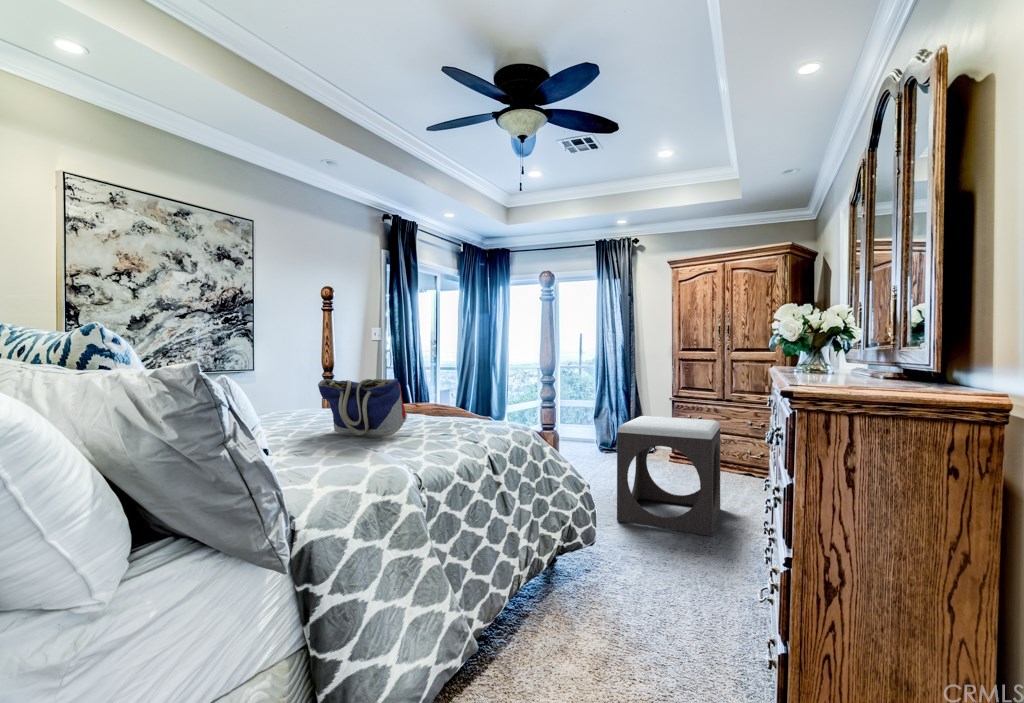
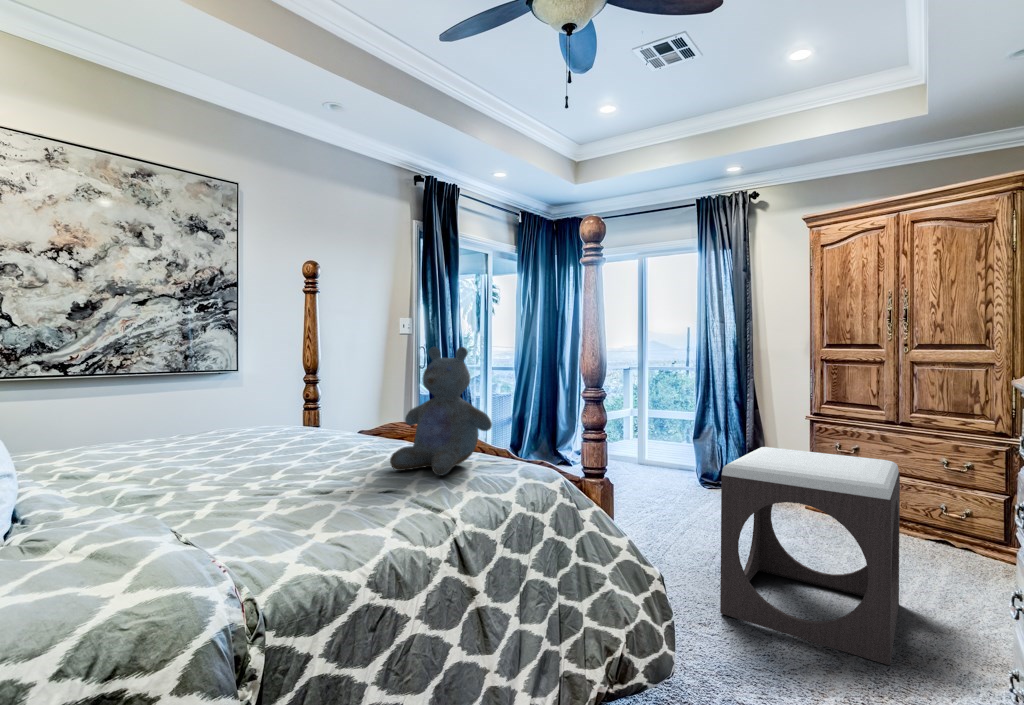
stuffed bear: none [429,351,489,429] -> present [390,347,492,476]
tote bag: present [318,378,407,436] -> none [197,390,339,489]

